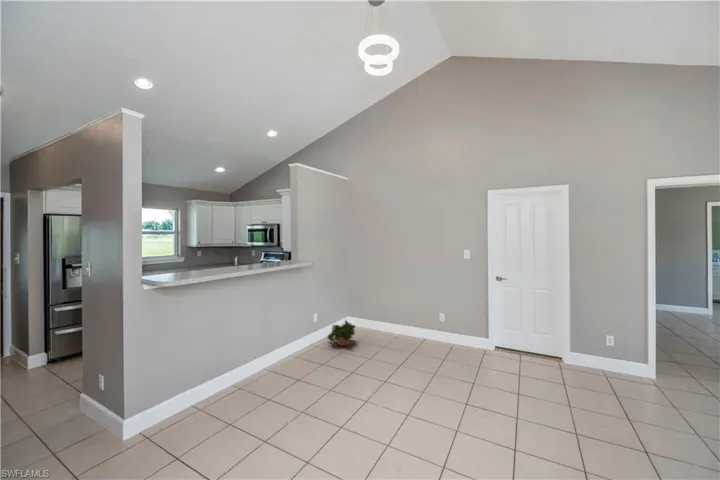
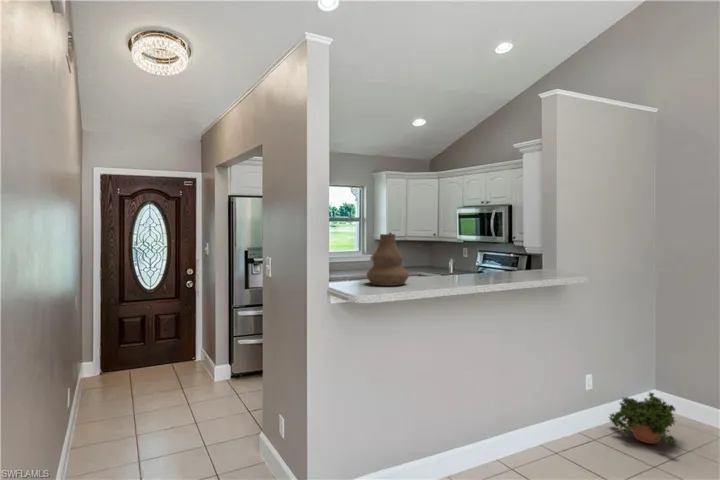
vase: none [174,244,205,276] -> present [367,234,408,286]

